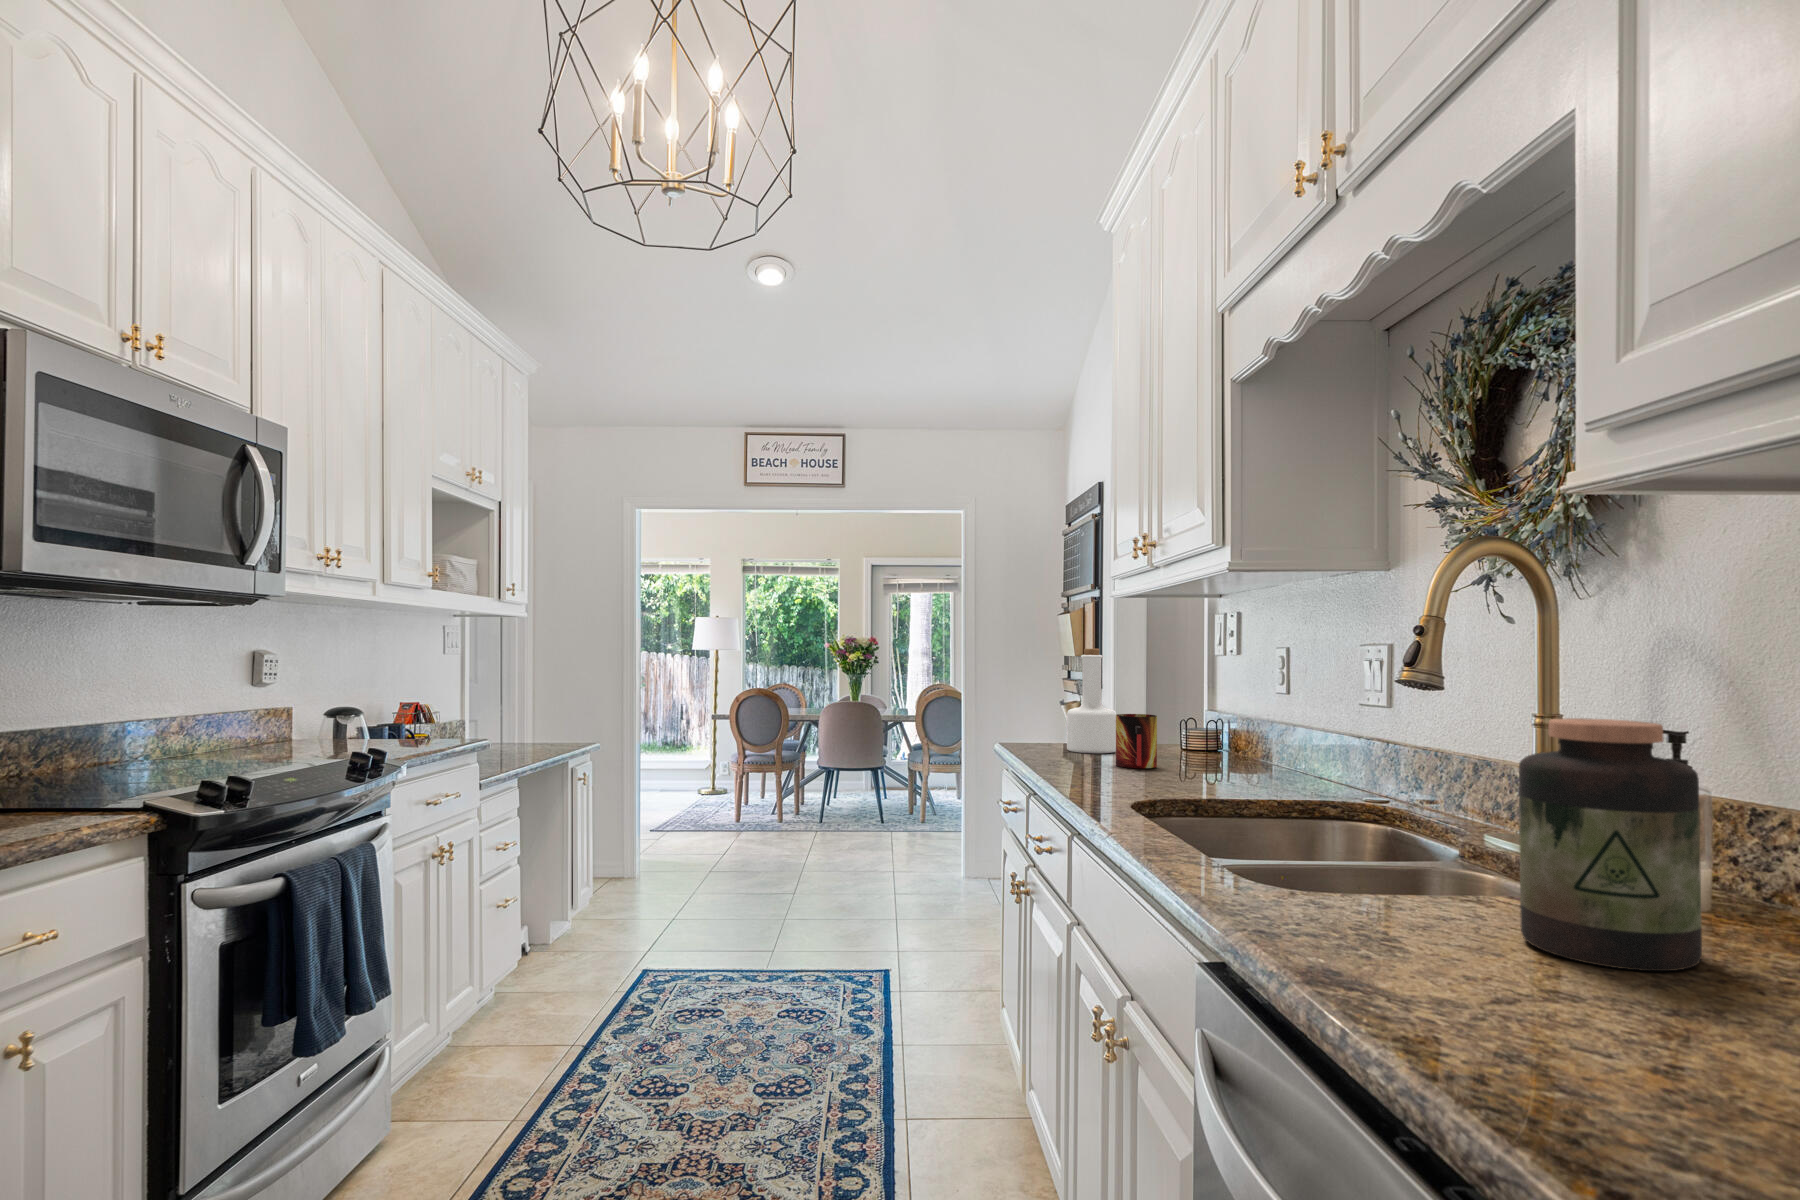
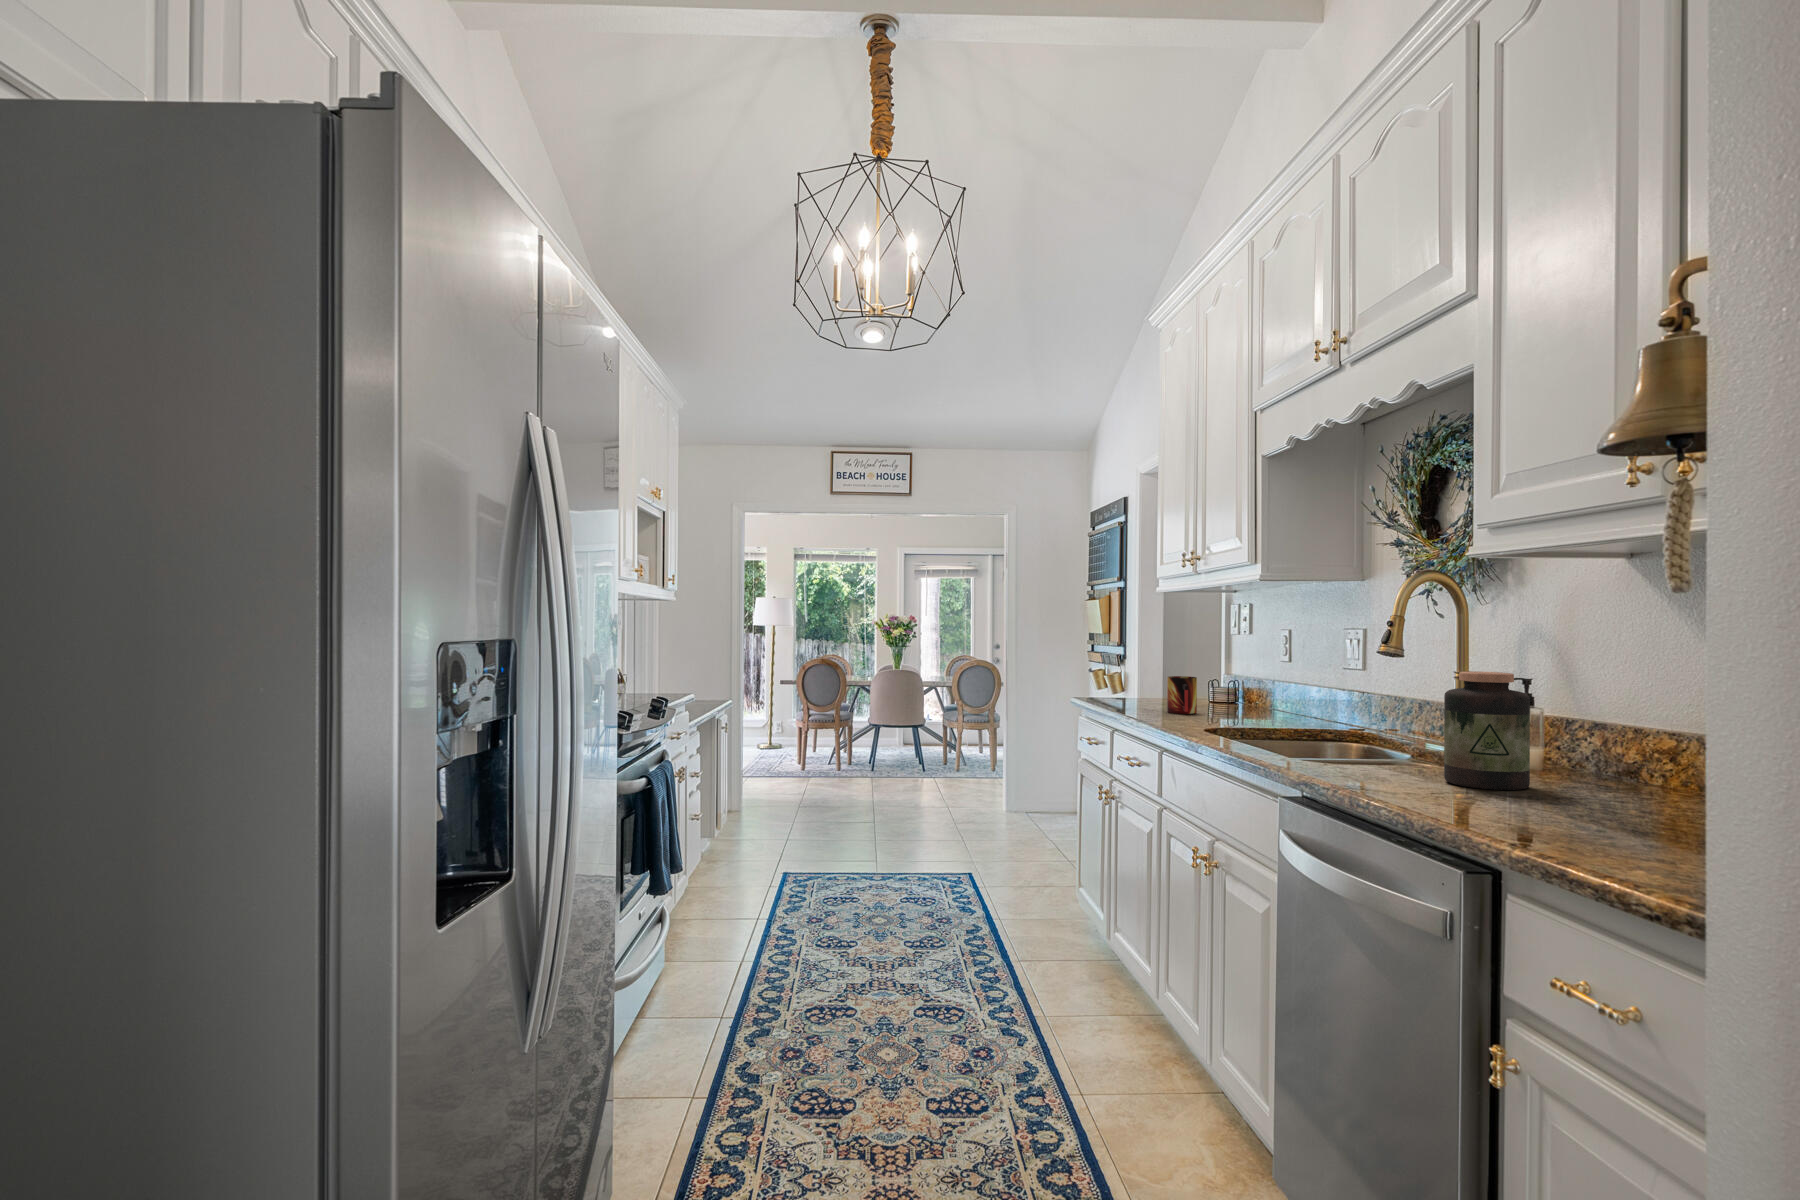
bottle: present [1067,649,1116,753] -> none [1124,630,1160,705]

